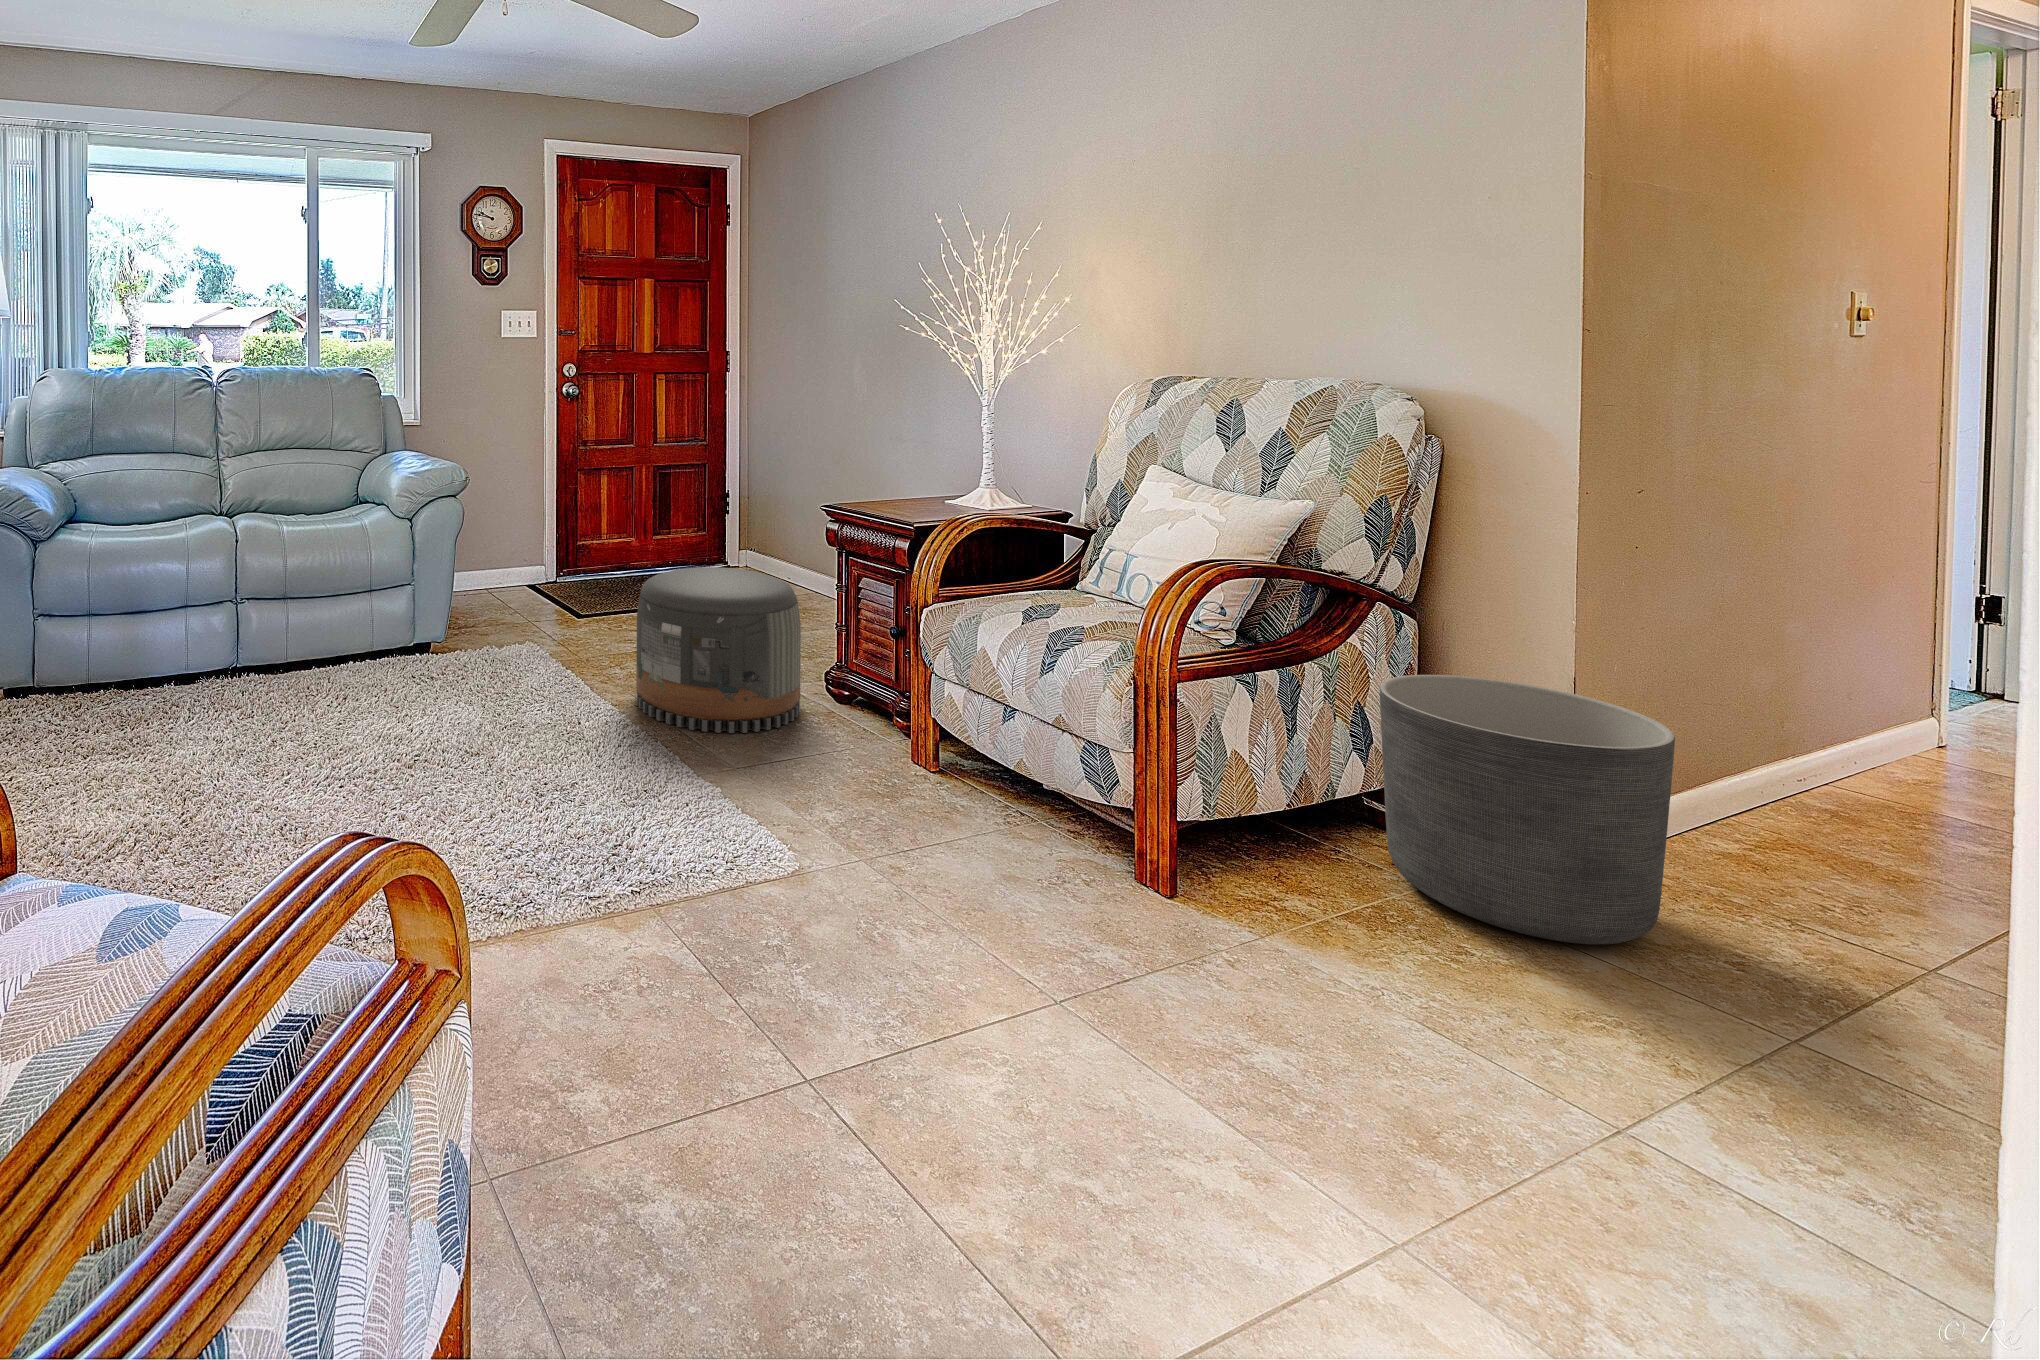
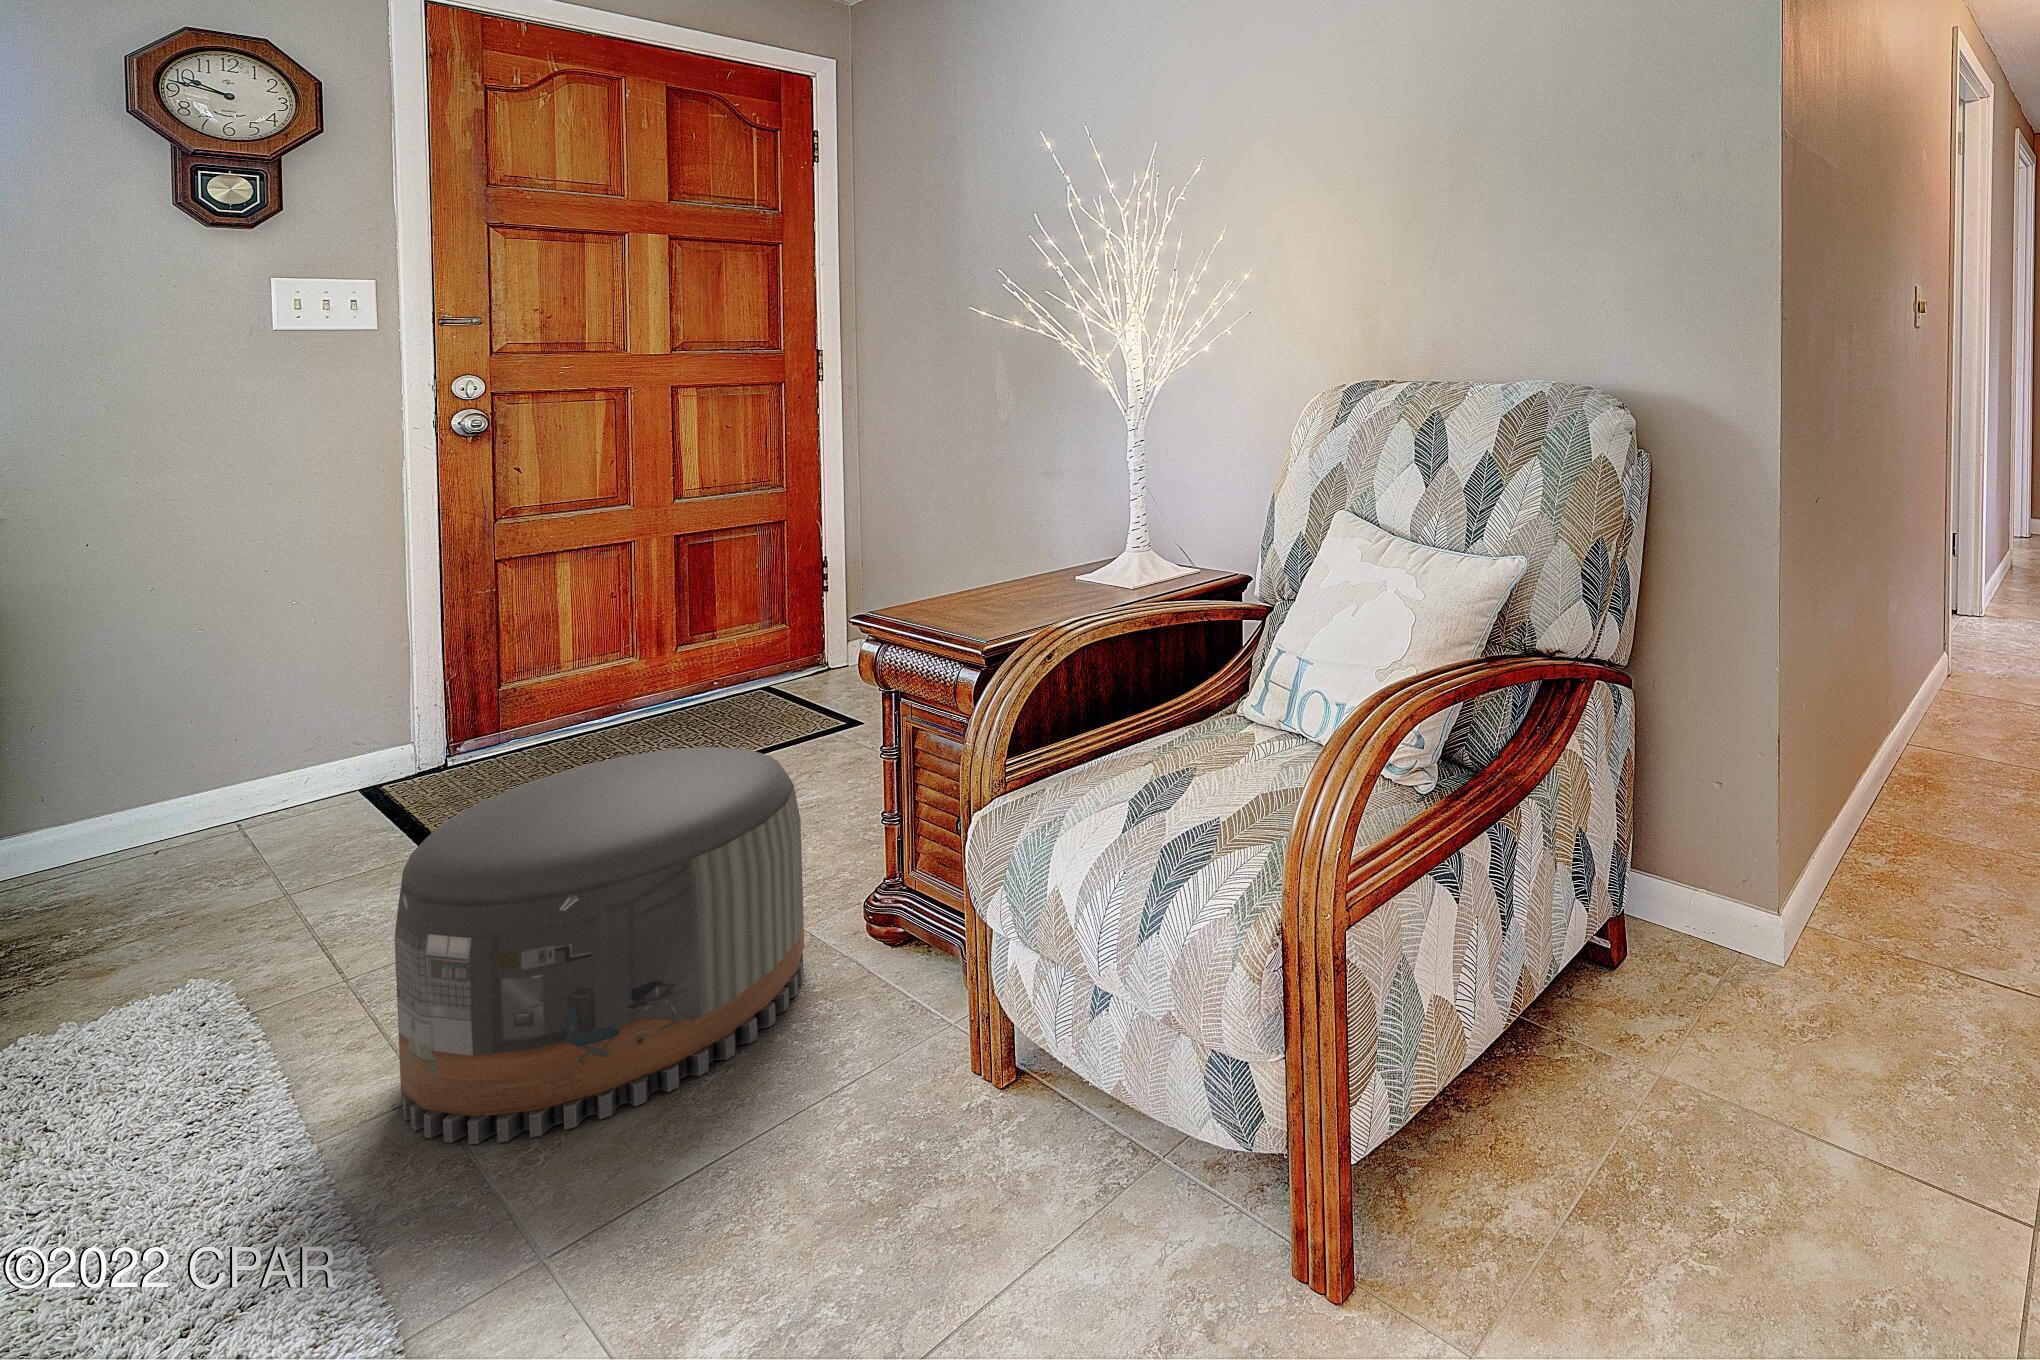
planter: present [1380,675,1675,944] -> none [1606,759,1901,1150]

